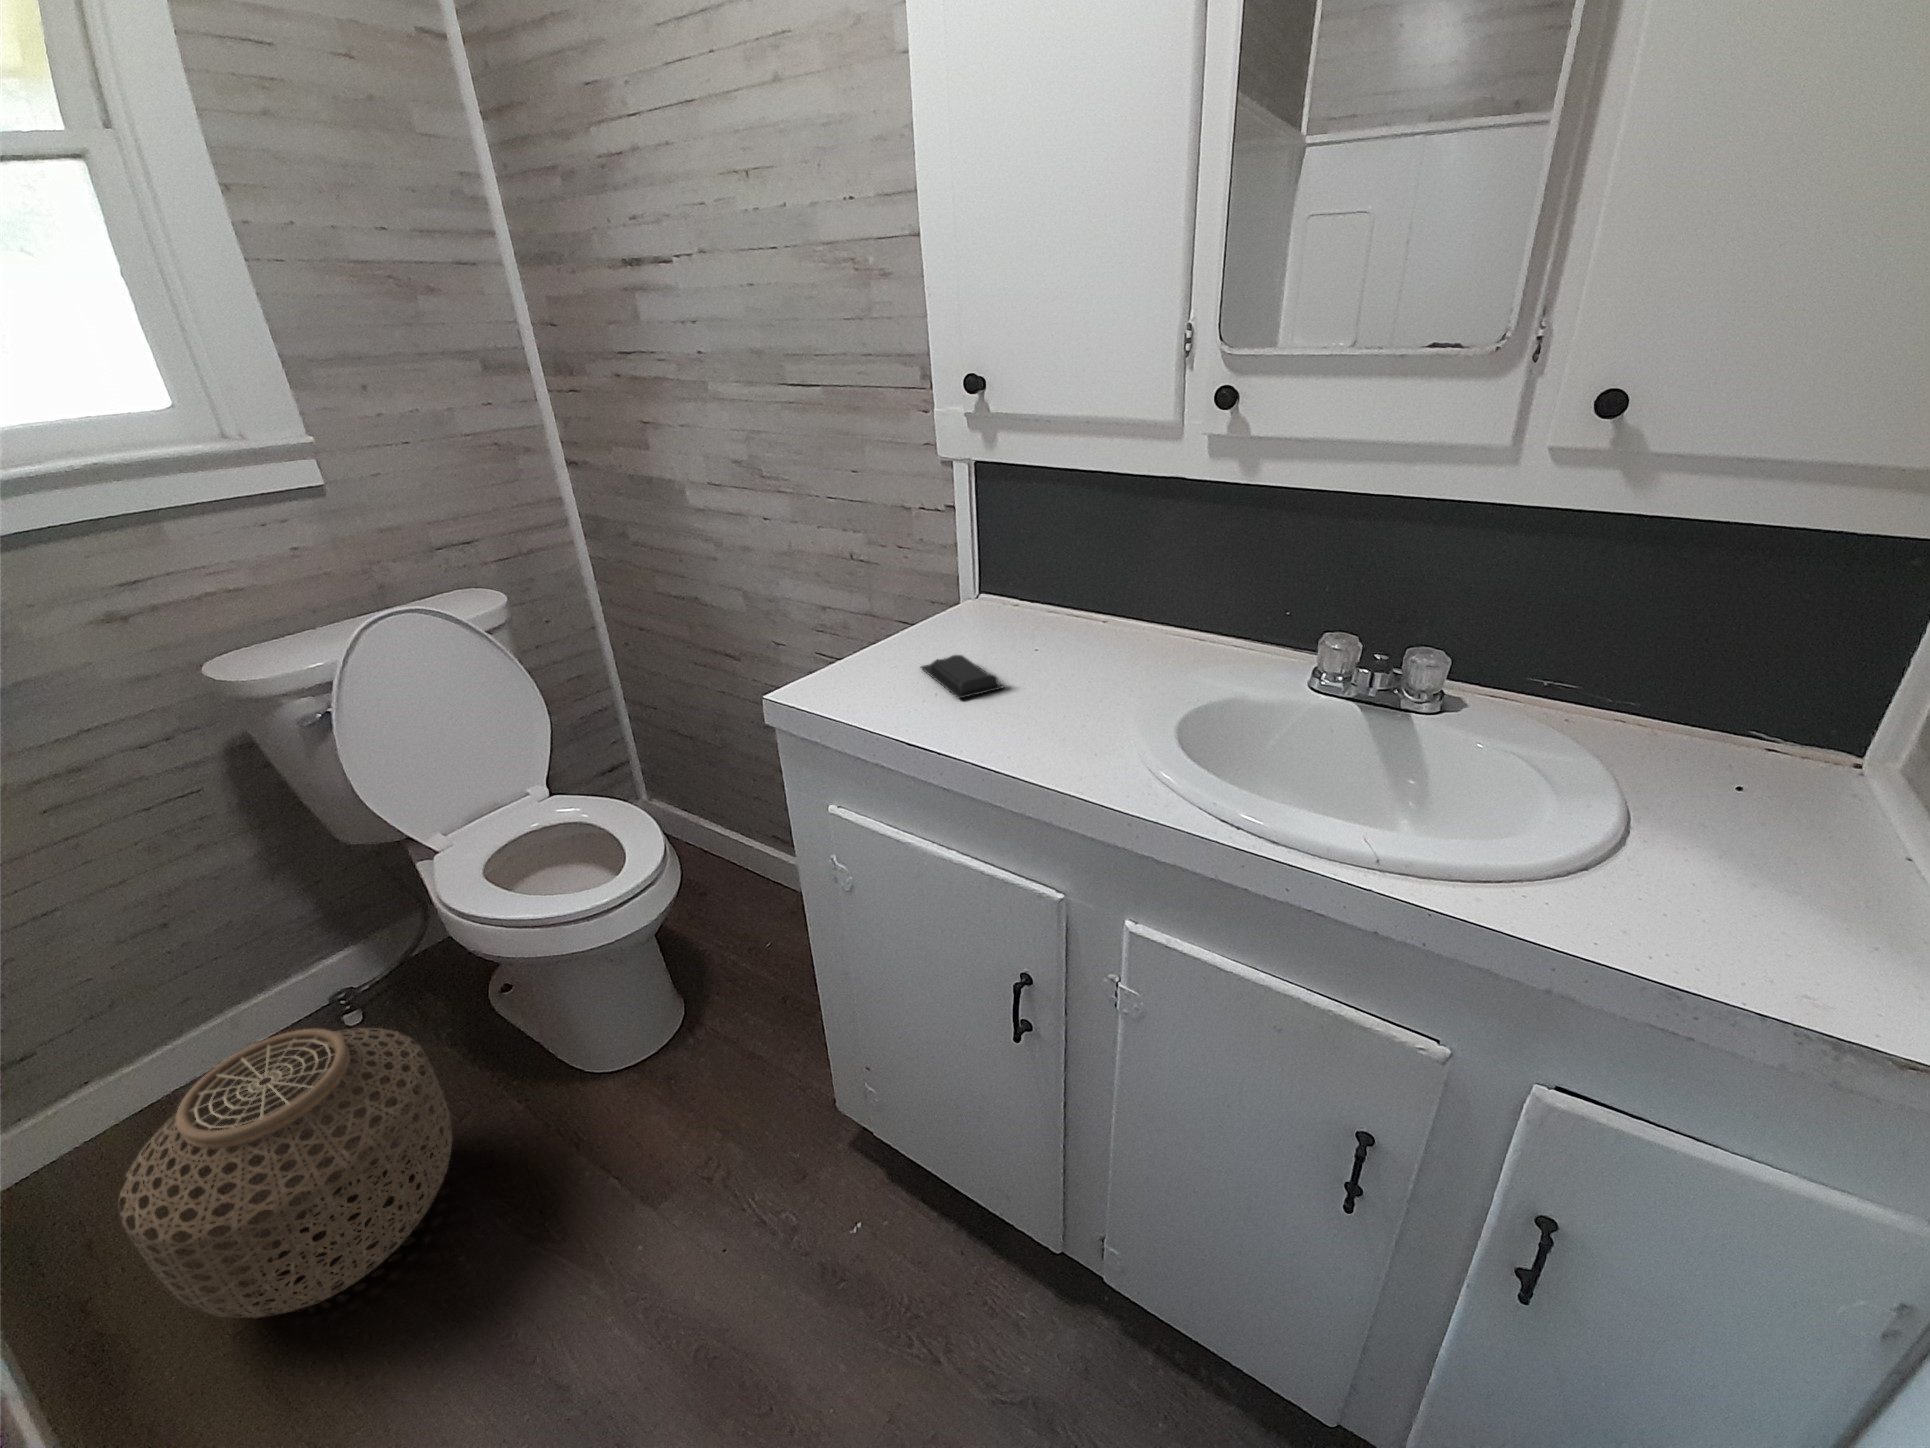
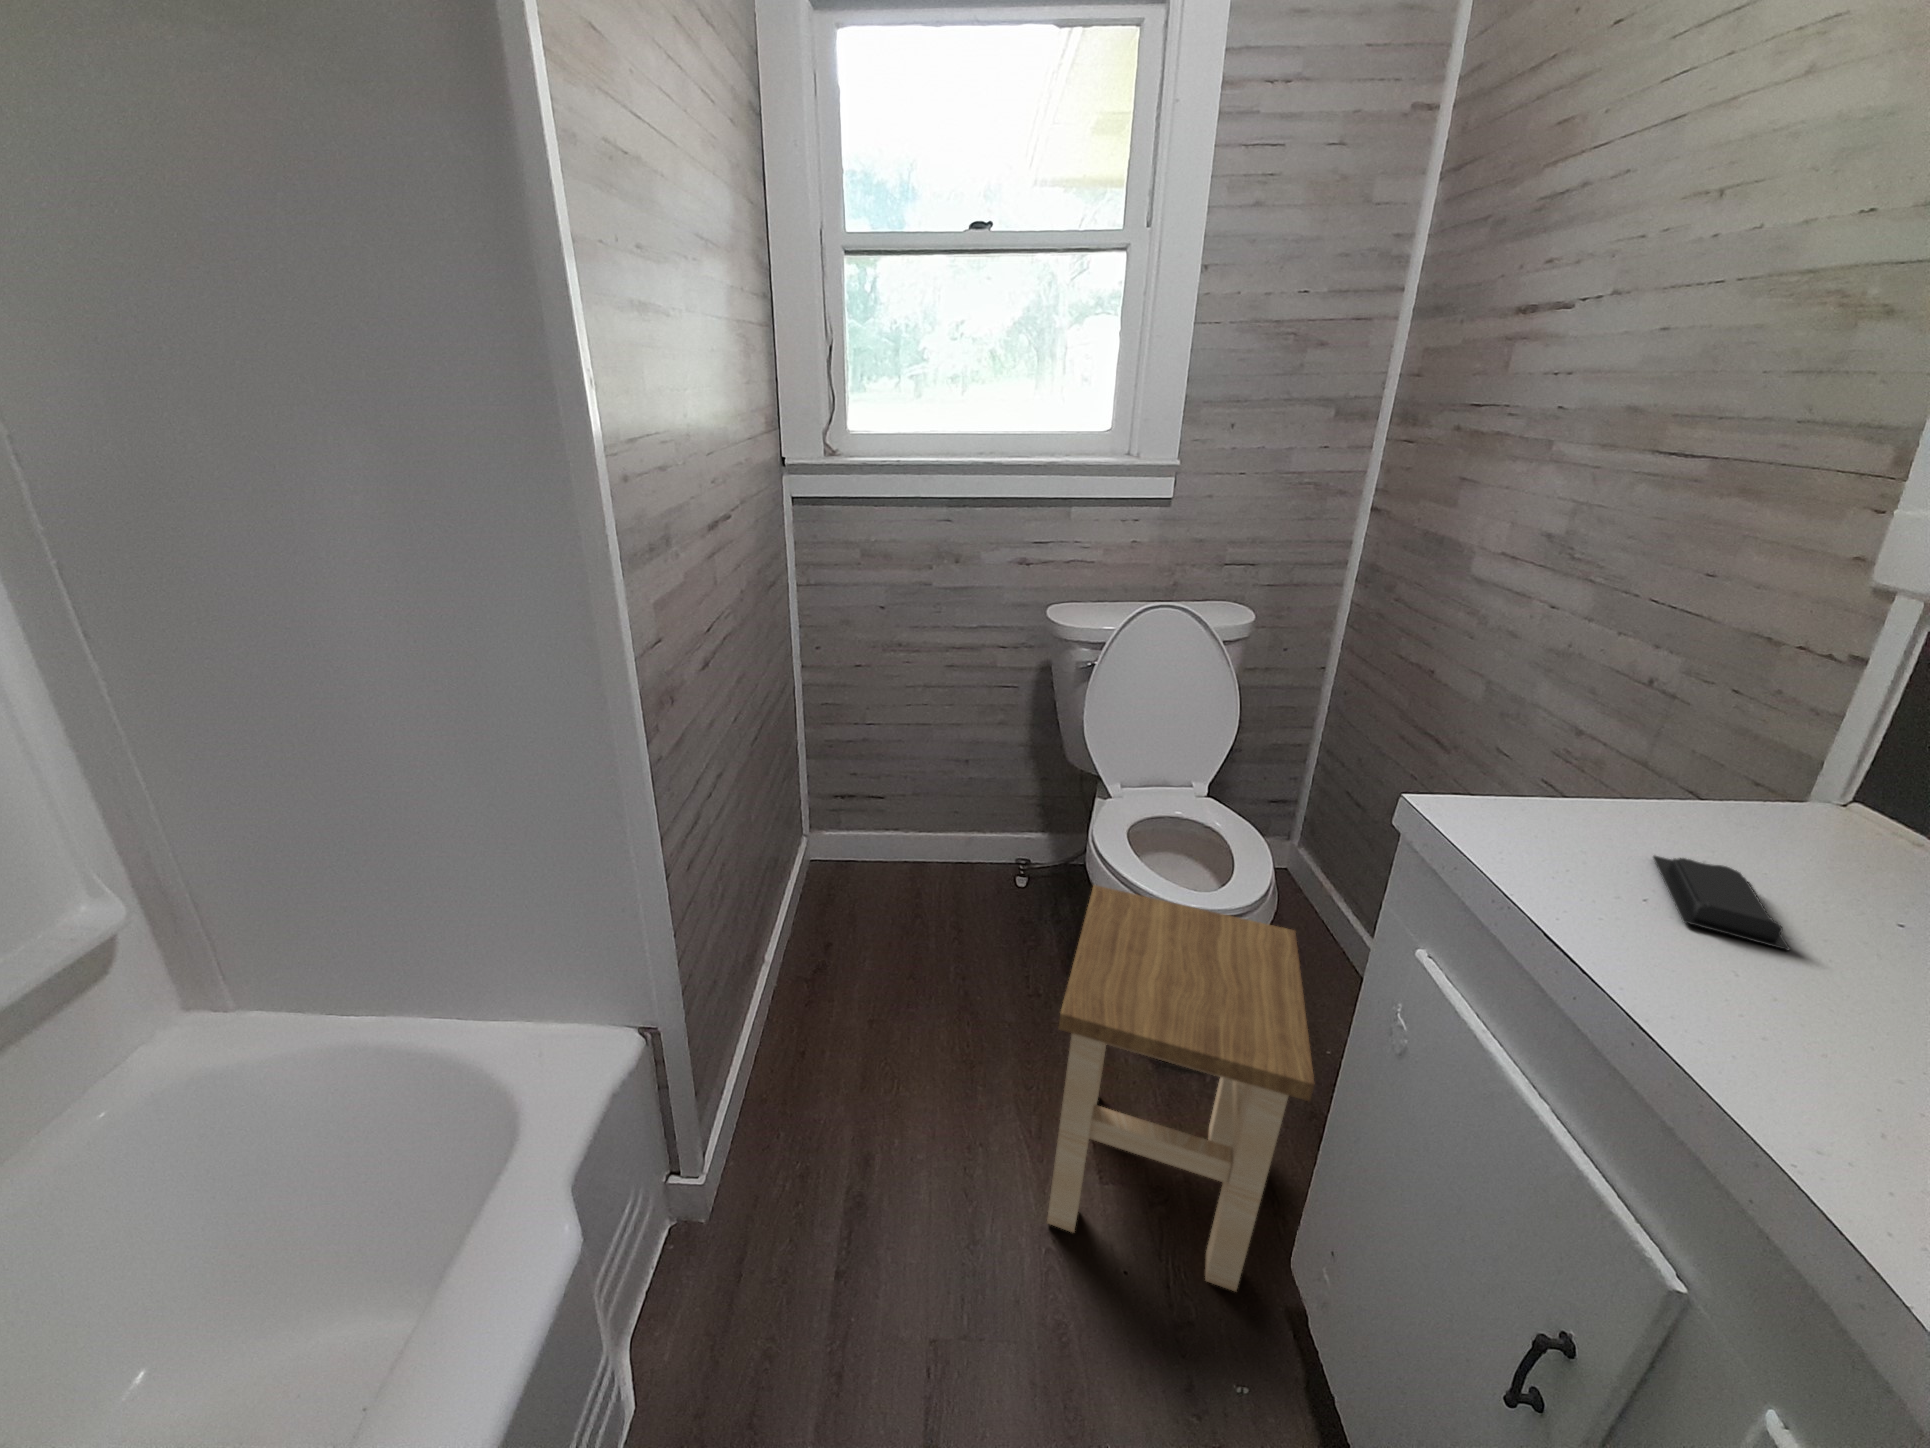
stool: none [489,862,809,1299] -> present [1047,885,1314,1291]
woven basket: present [118,1028,453,1317] -> none [868,853,1032,1043]

